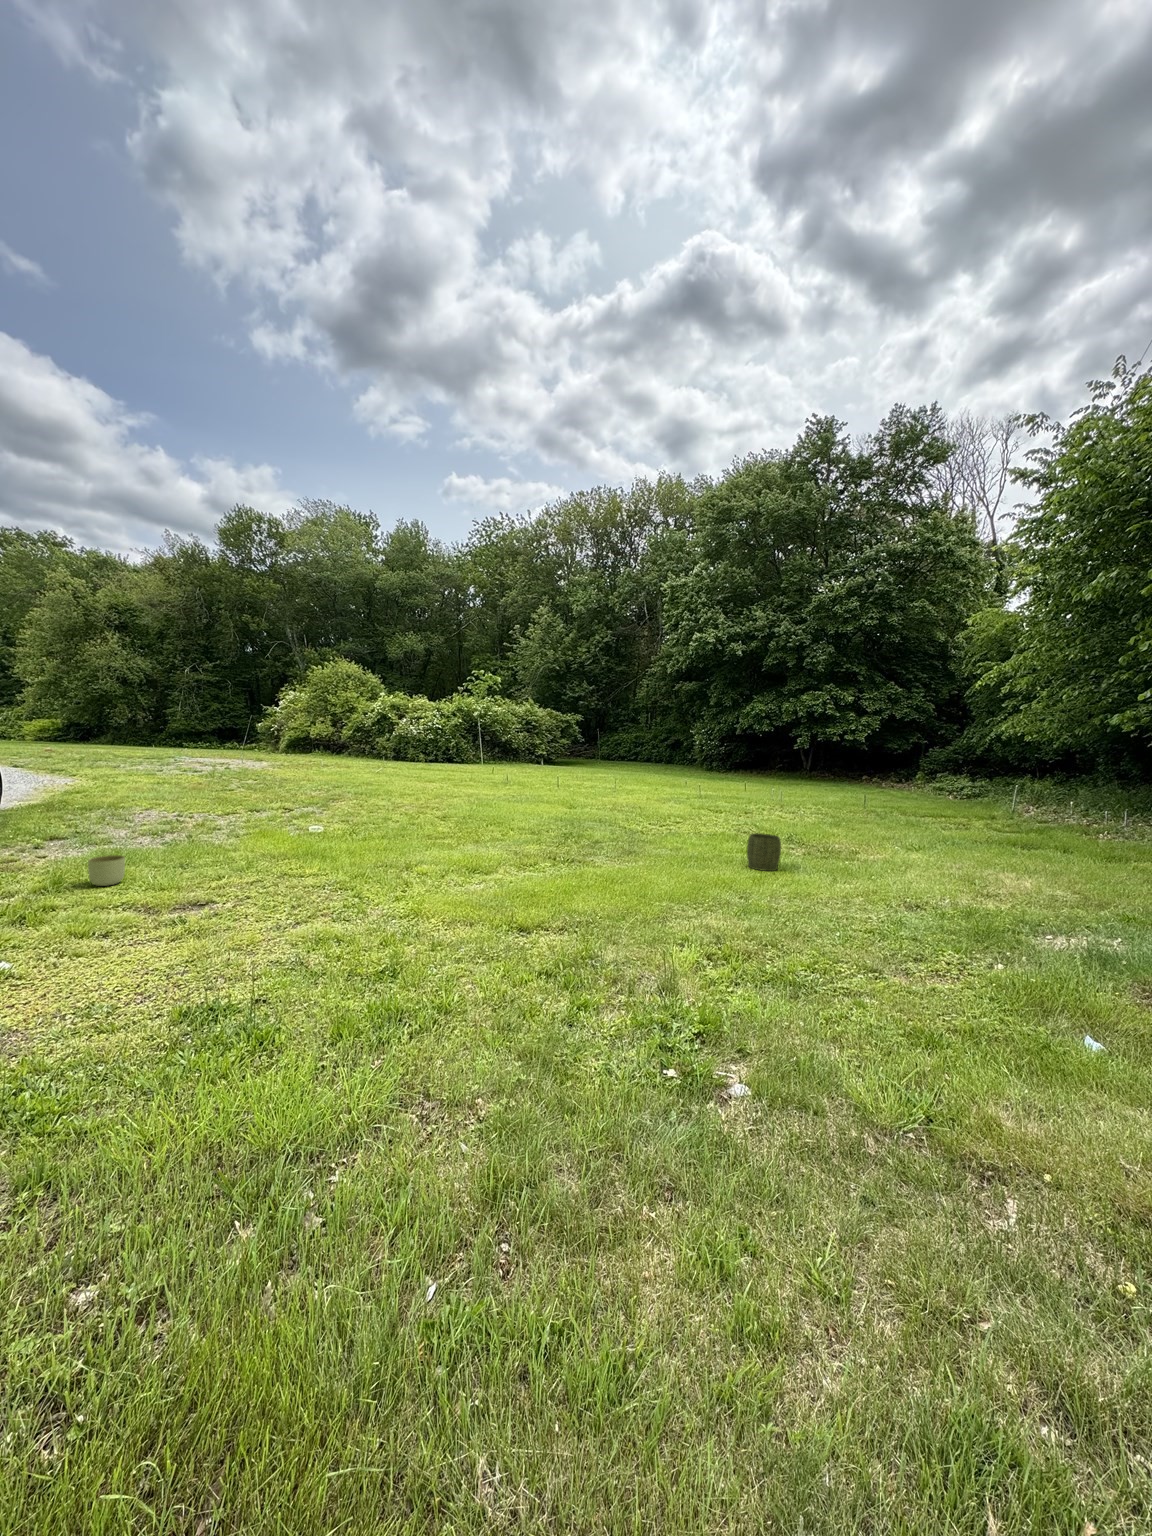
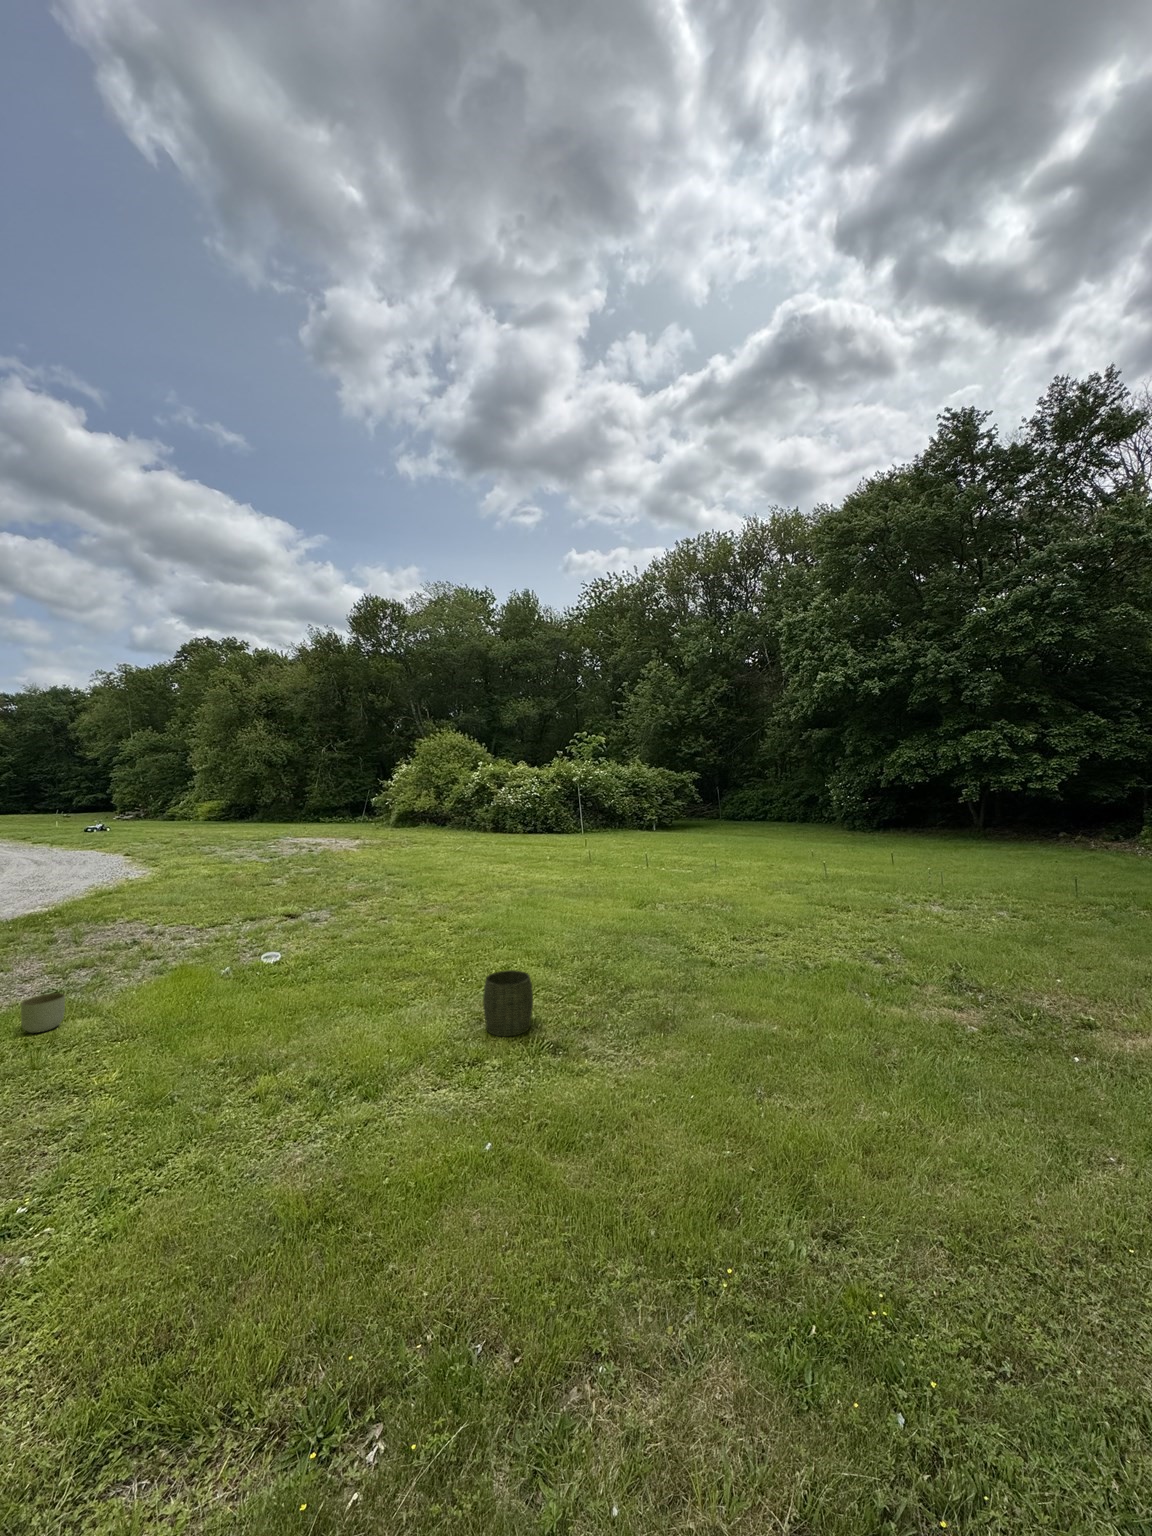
woven basket: present [747,833,781,871] -> present [483,970,533,1036]

